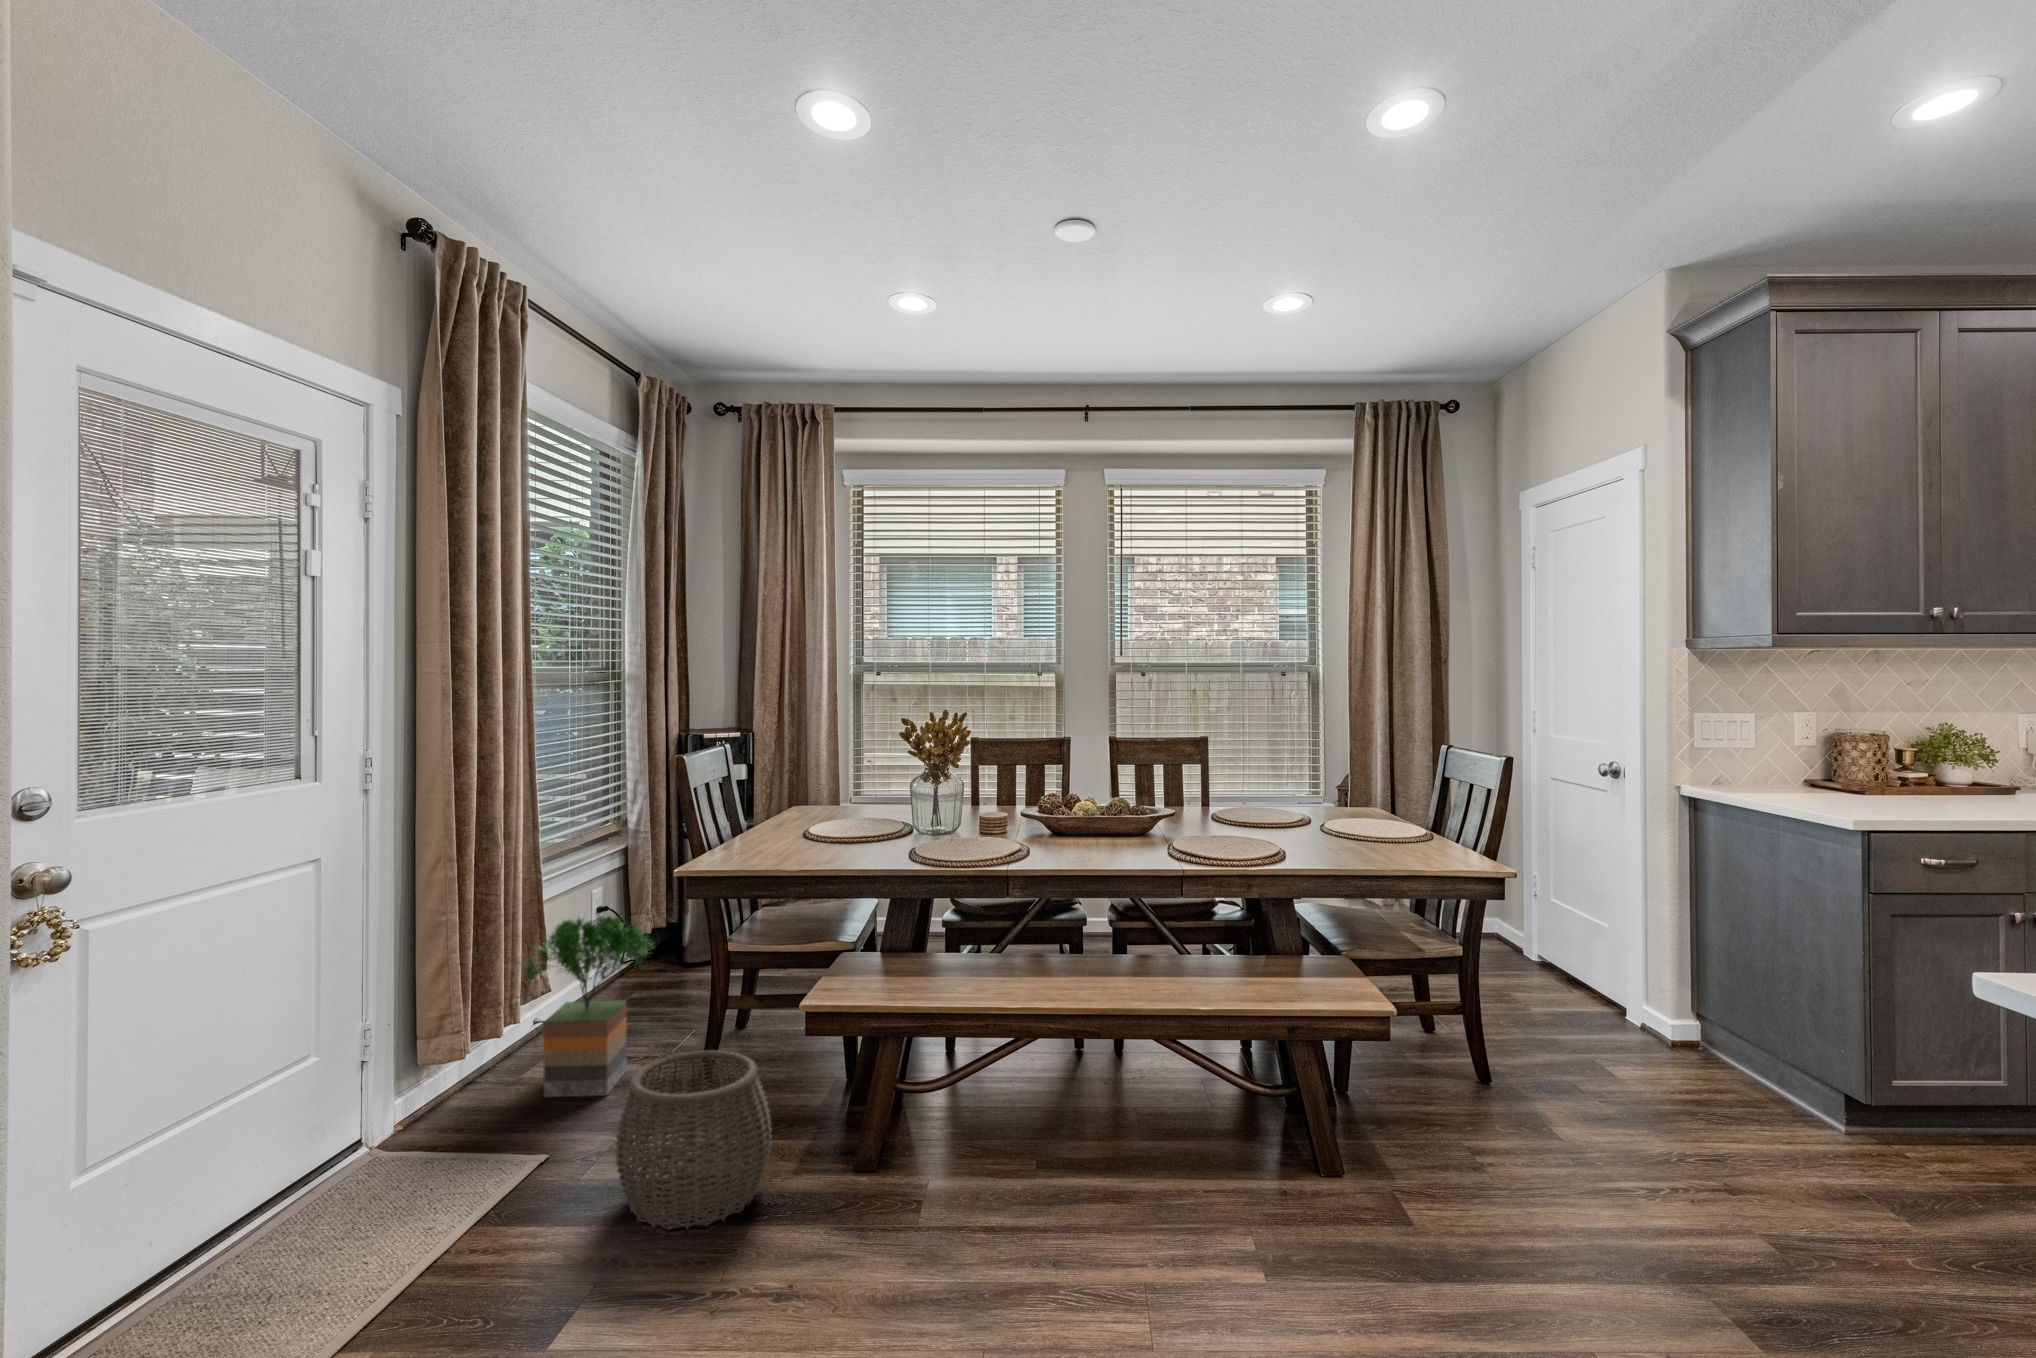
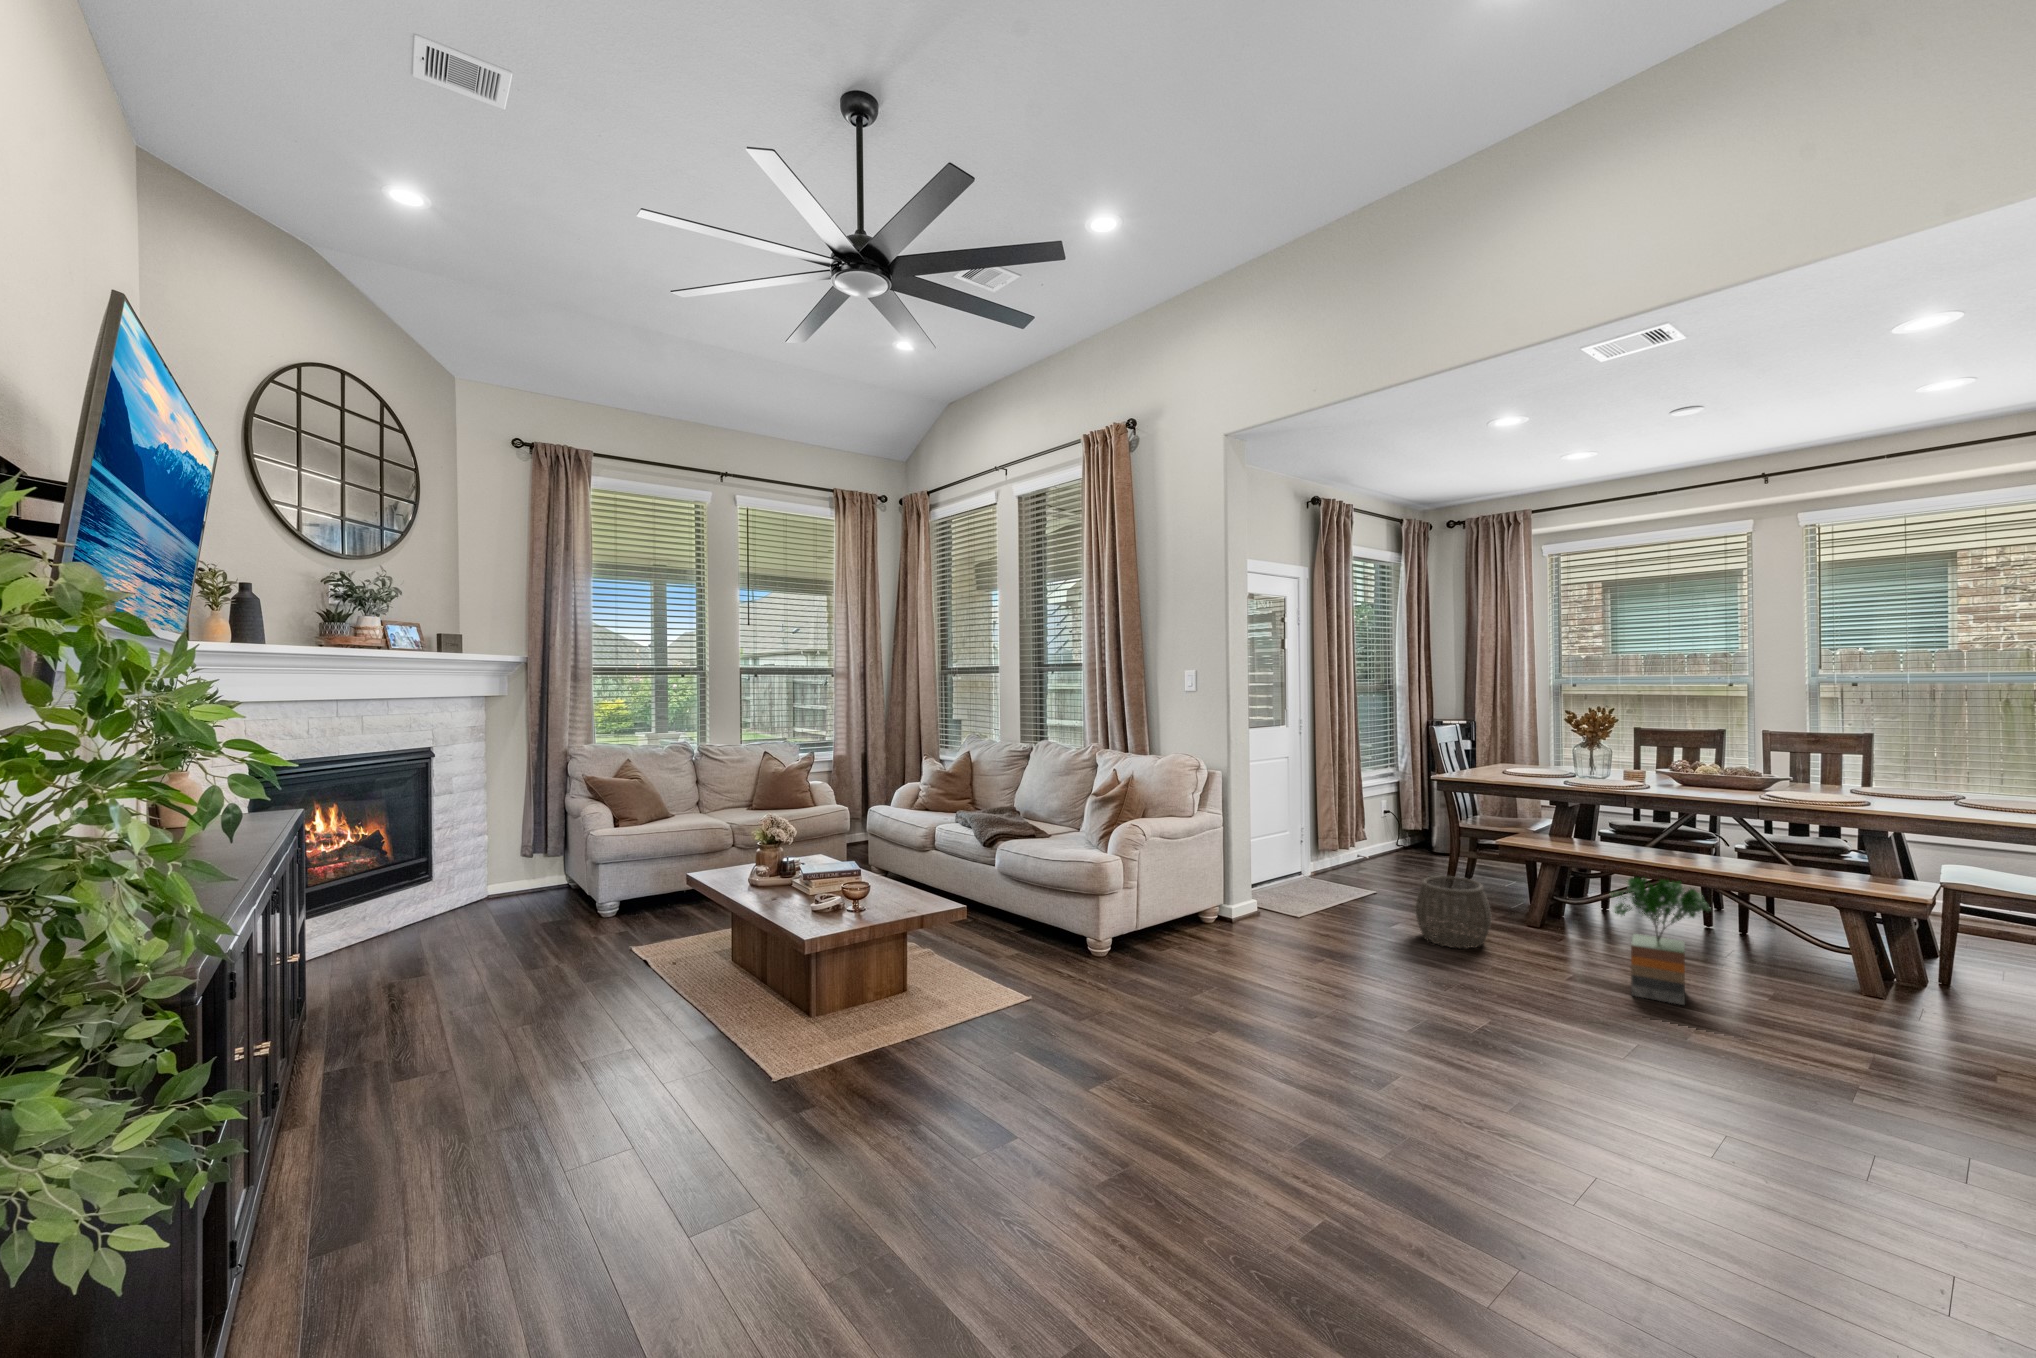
potted tree: present [524,916,652,1097] -> present [1612,878,1708,1005]

